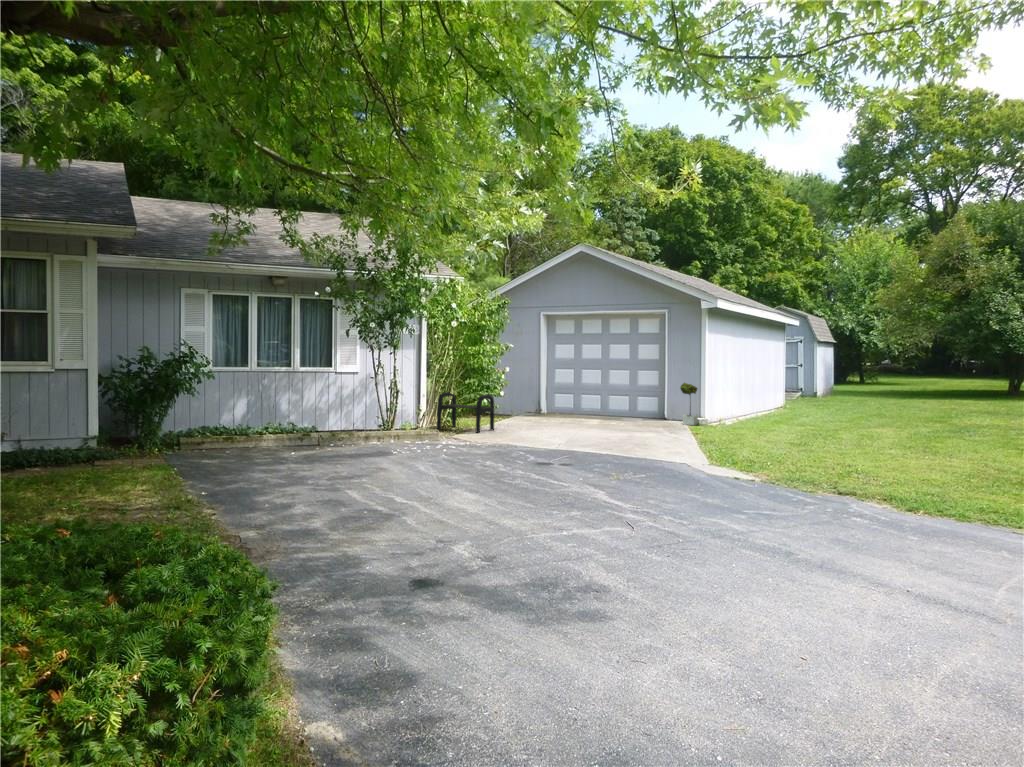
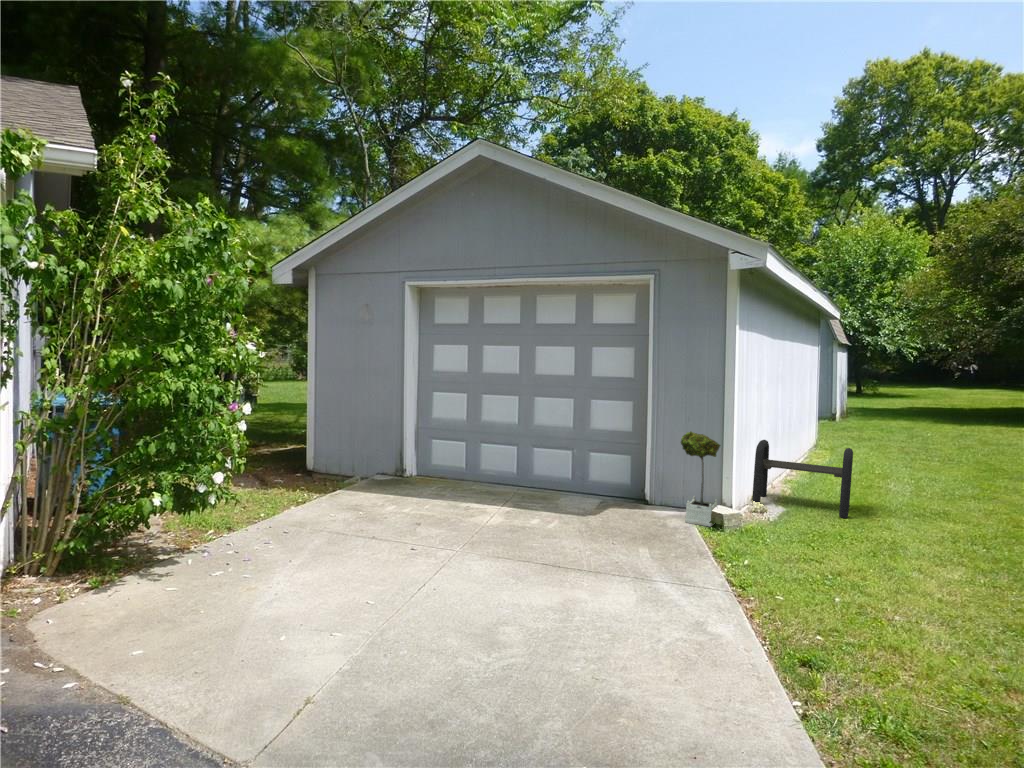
bench: present [437,392,494,433] -> present [752,440,853,518]

